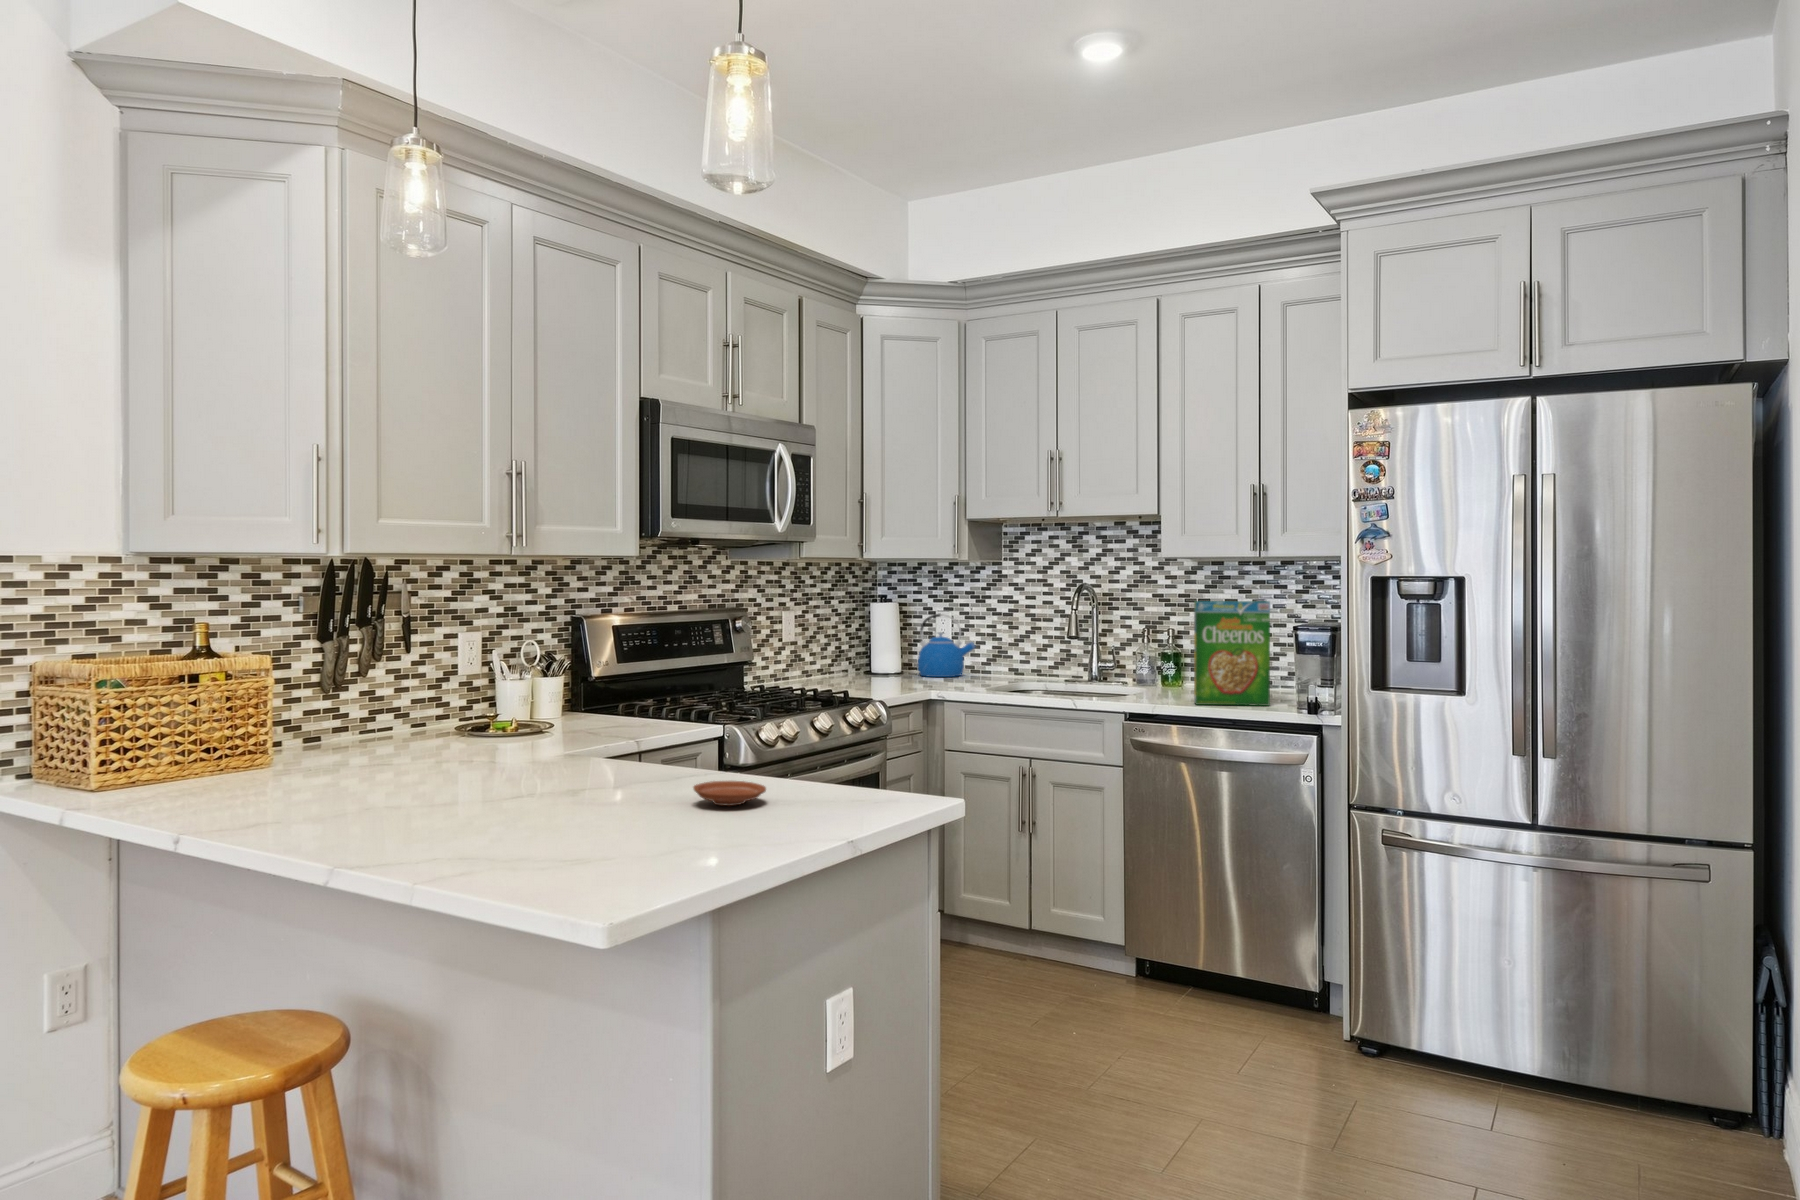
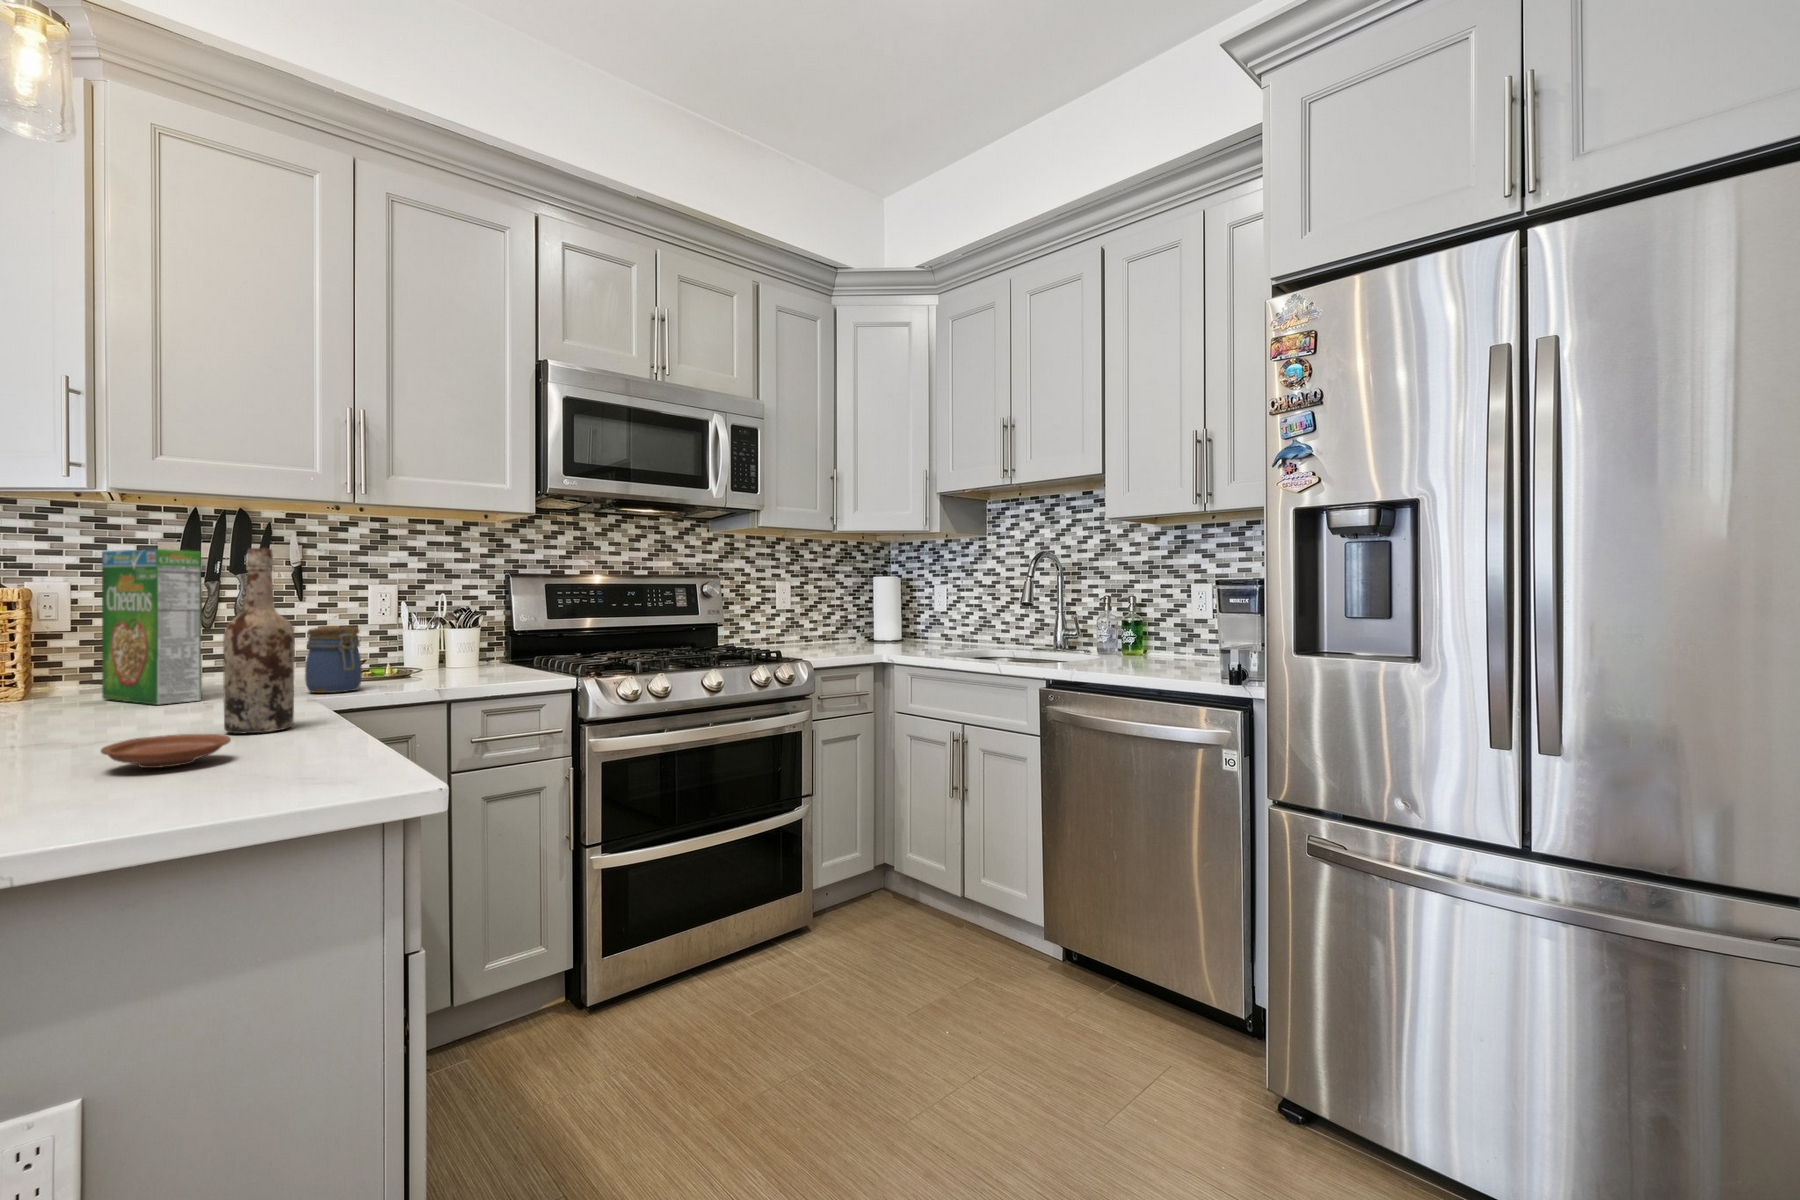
cereal box: present [1194,601,1270,706] -> present [102,549,202,705]
kettle: present [918,614,975,677] -> none [909,585,962,644]
wine bottle: none [645,628,692,783] -> present [223,548,295,733]
jar: none [527,683,577,749] -> present [305,626,362,693]

